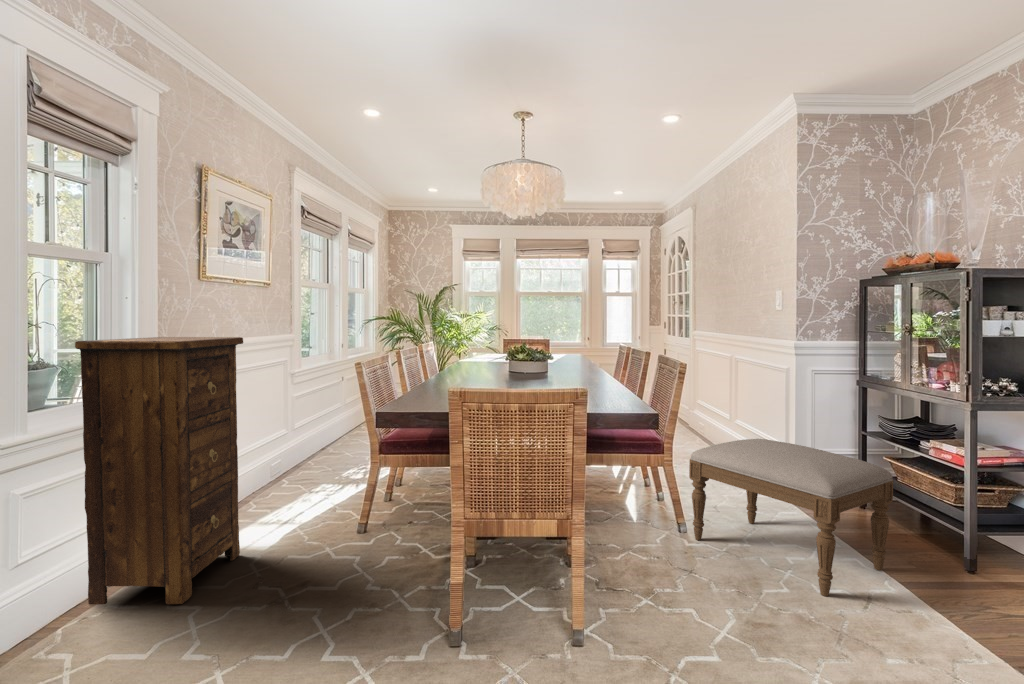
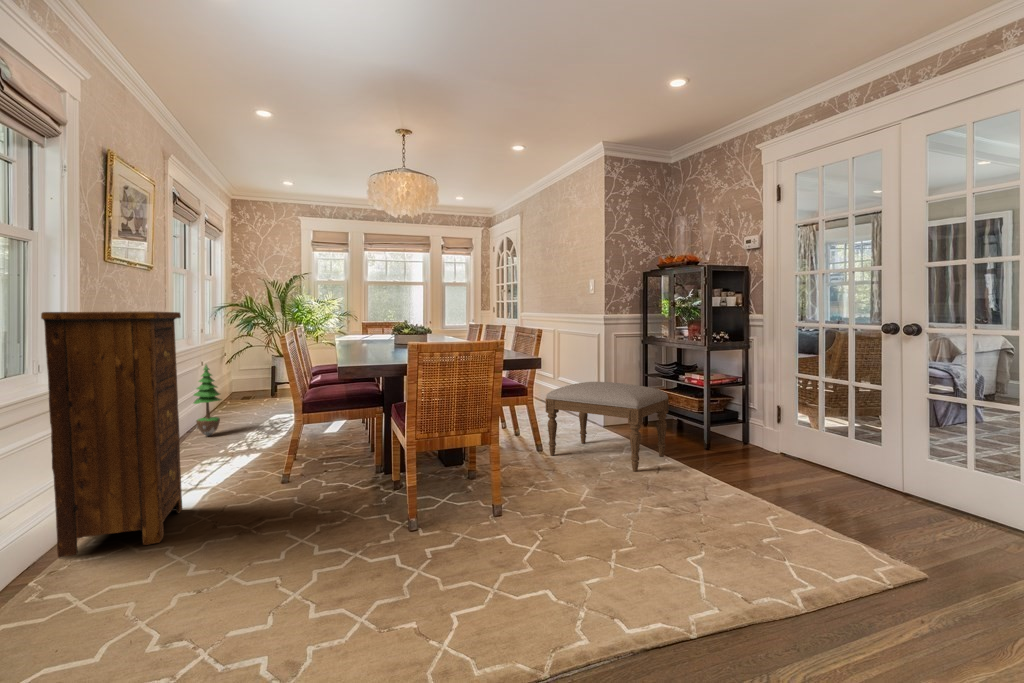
potted tree: none [319,381,348,455] -> present [194,365,221,436]

